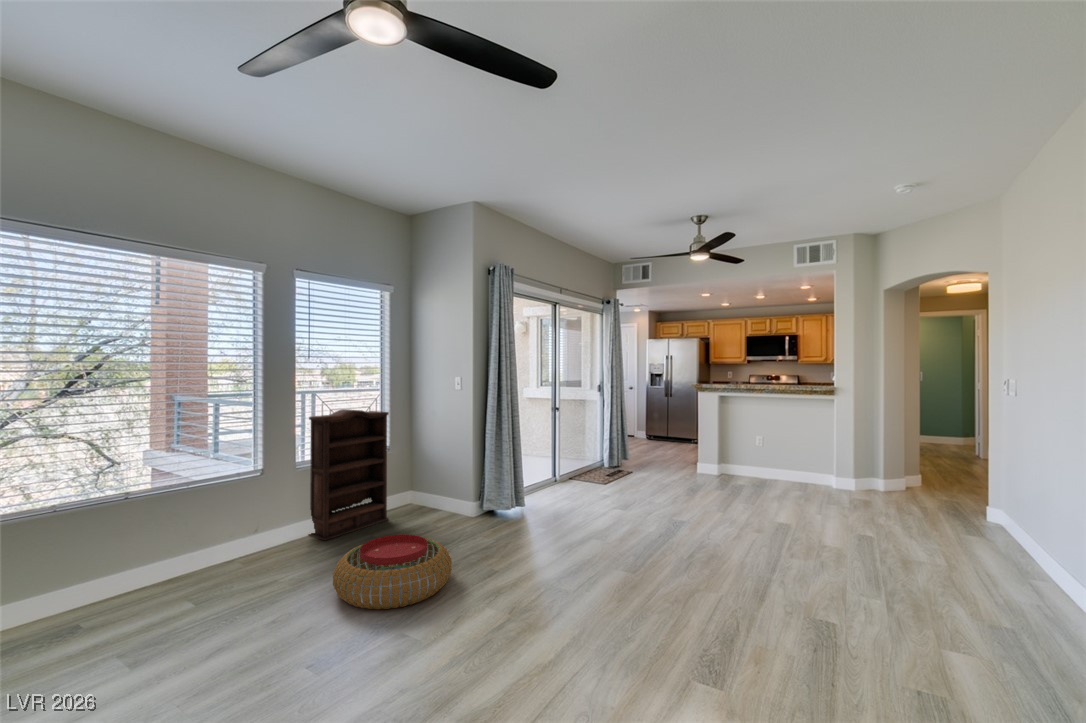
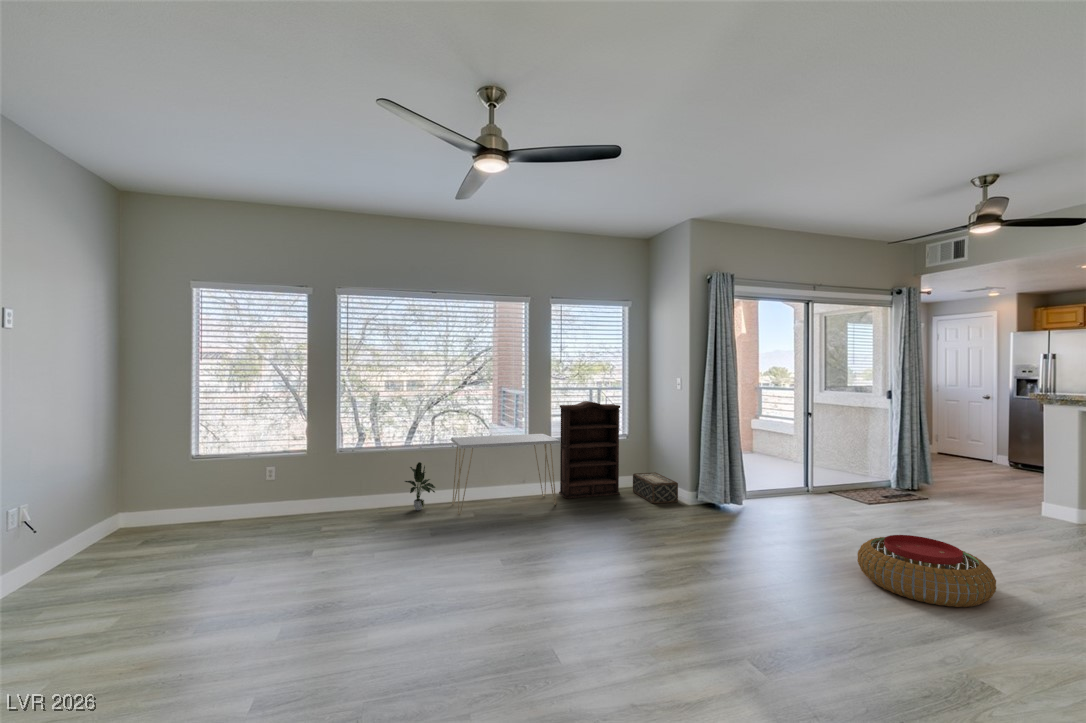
console table: none [129,458,327,610] -> present [451,434,560,515]
woven basket: none [400,486,459,523] -> present [633,472,678,503]
pouf: present [333,534,452,609] -> present [857,535,996,607]
potted plant: none [28,538,104,628] -> present [405,462,435,510]

